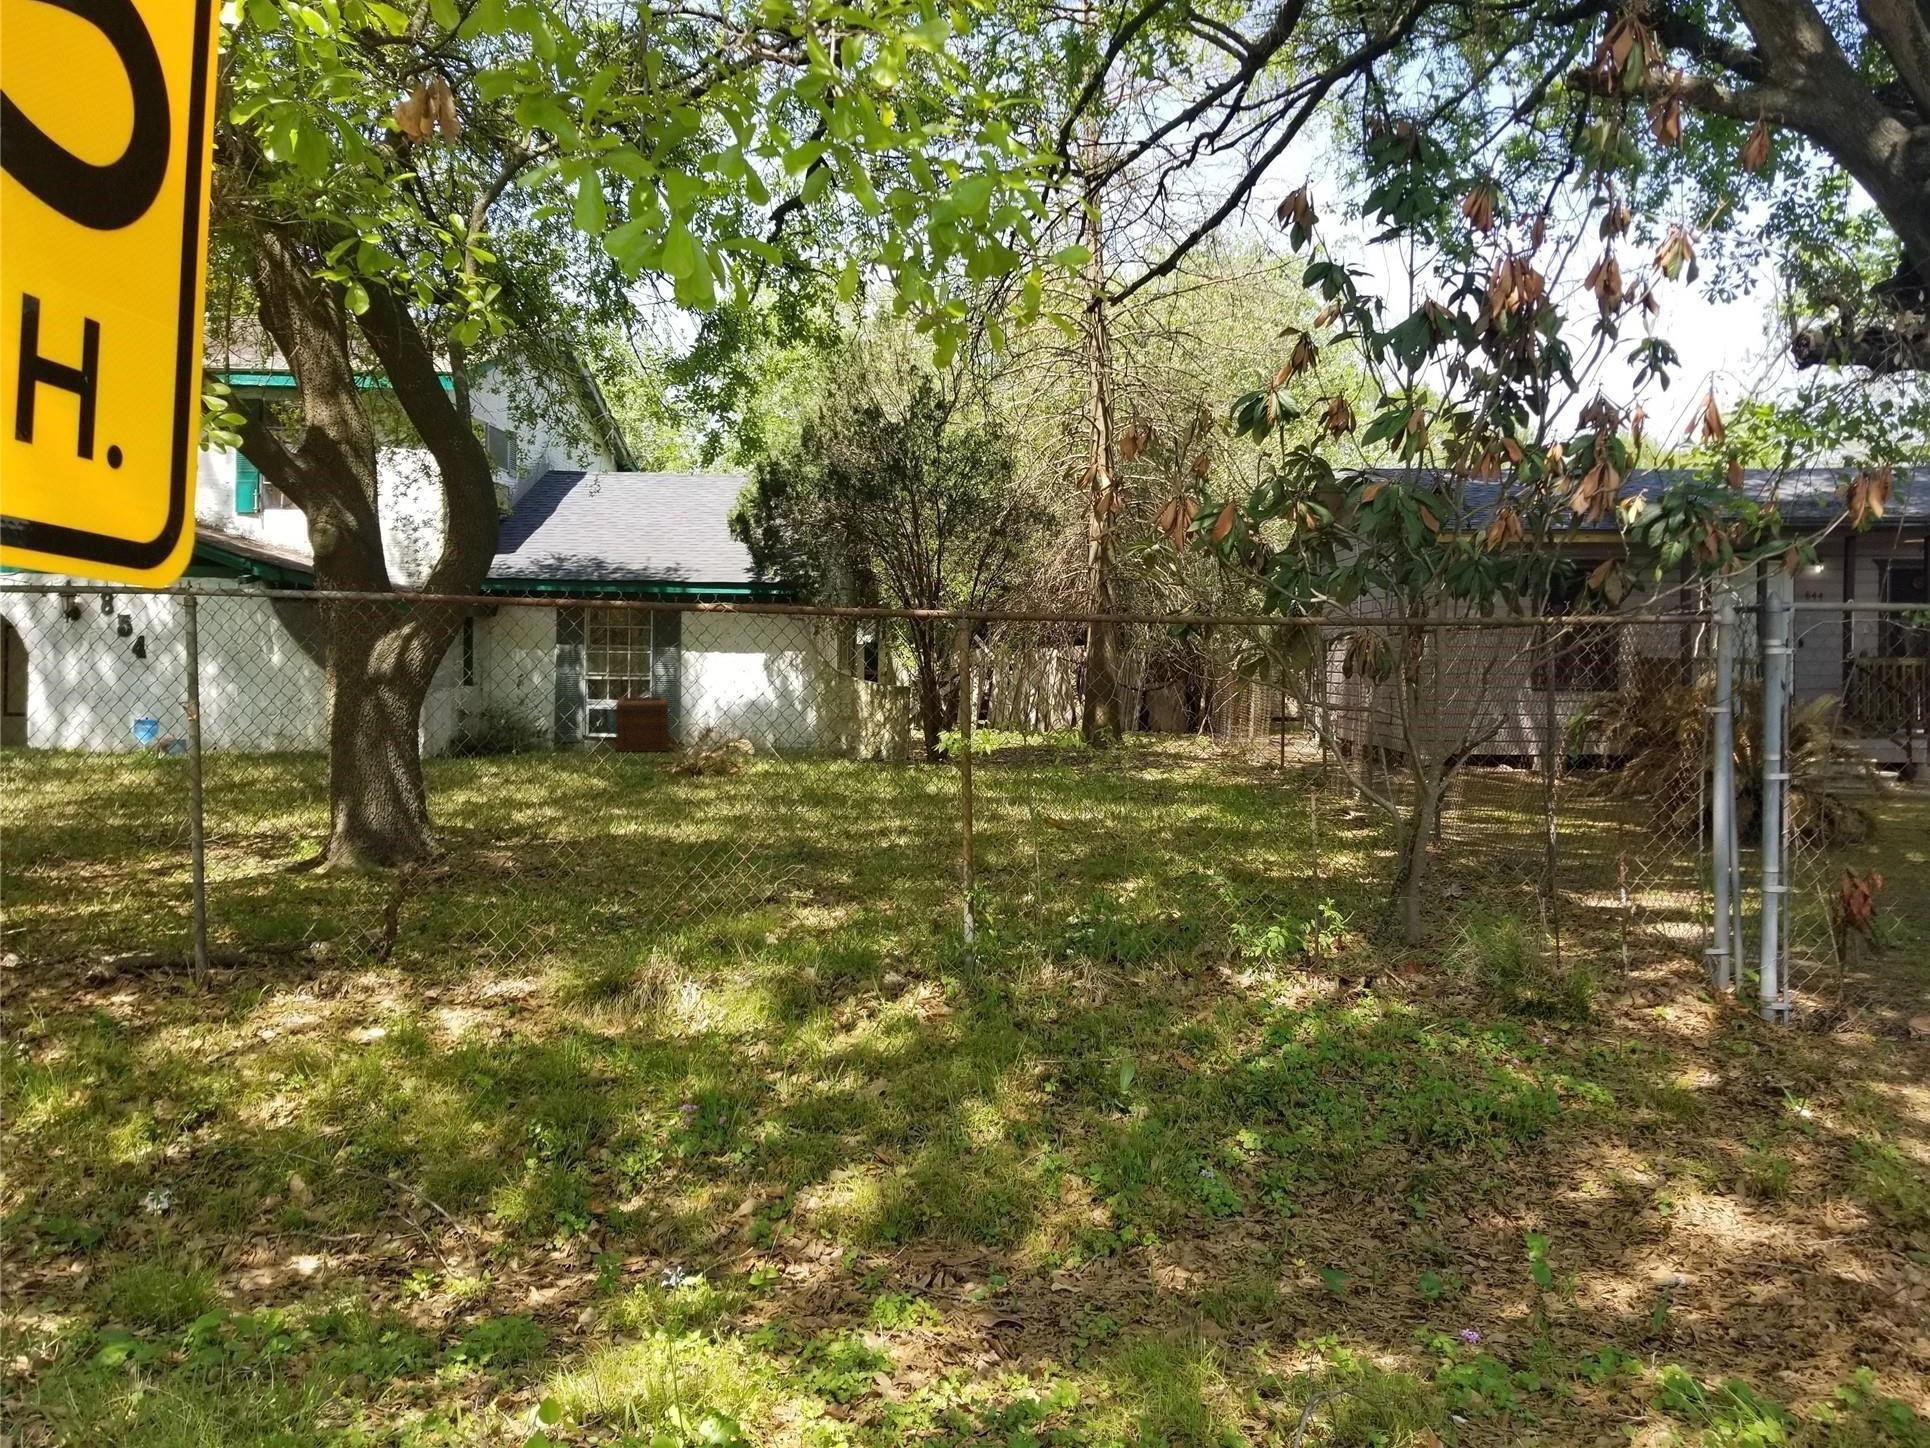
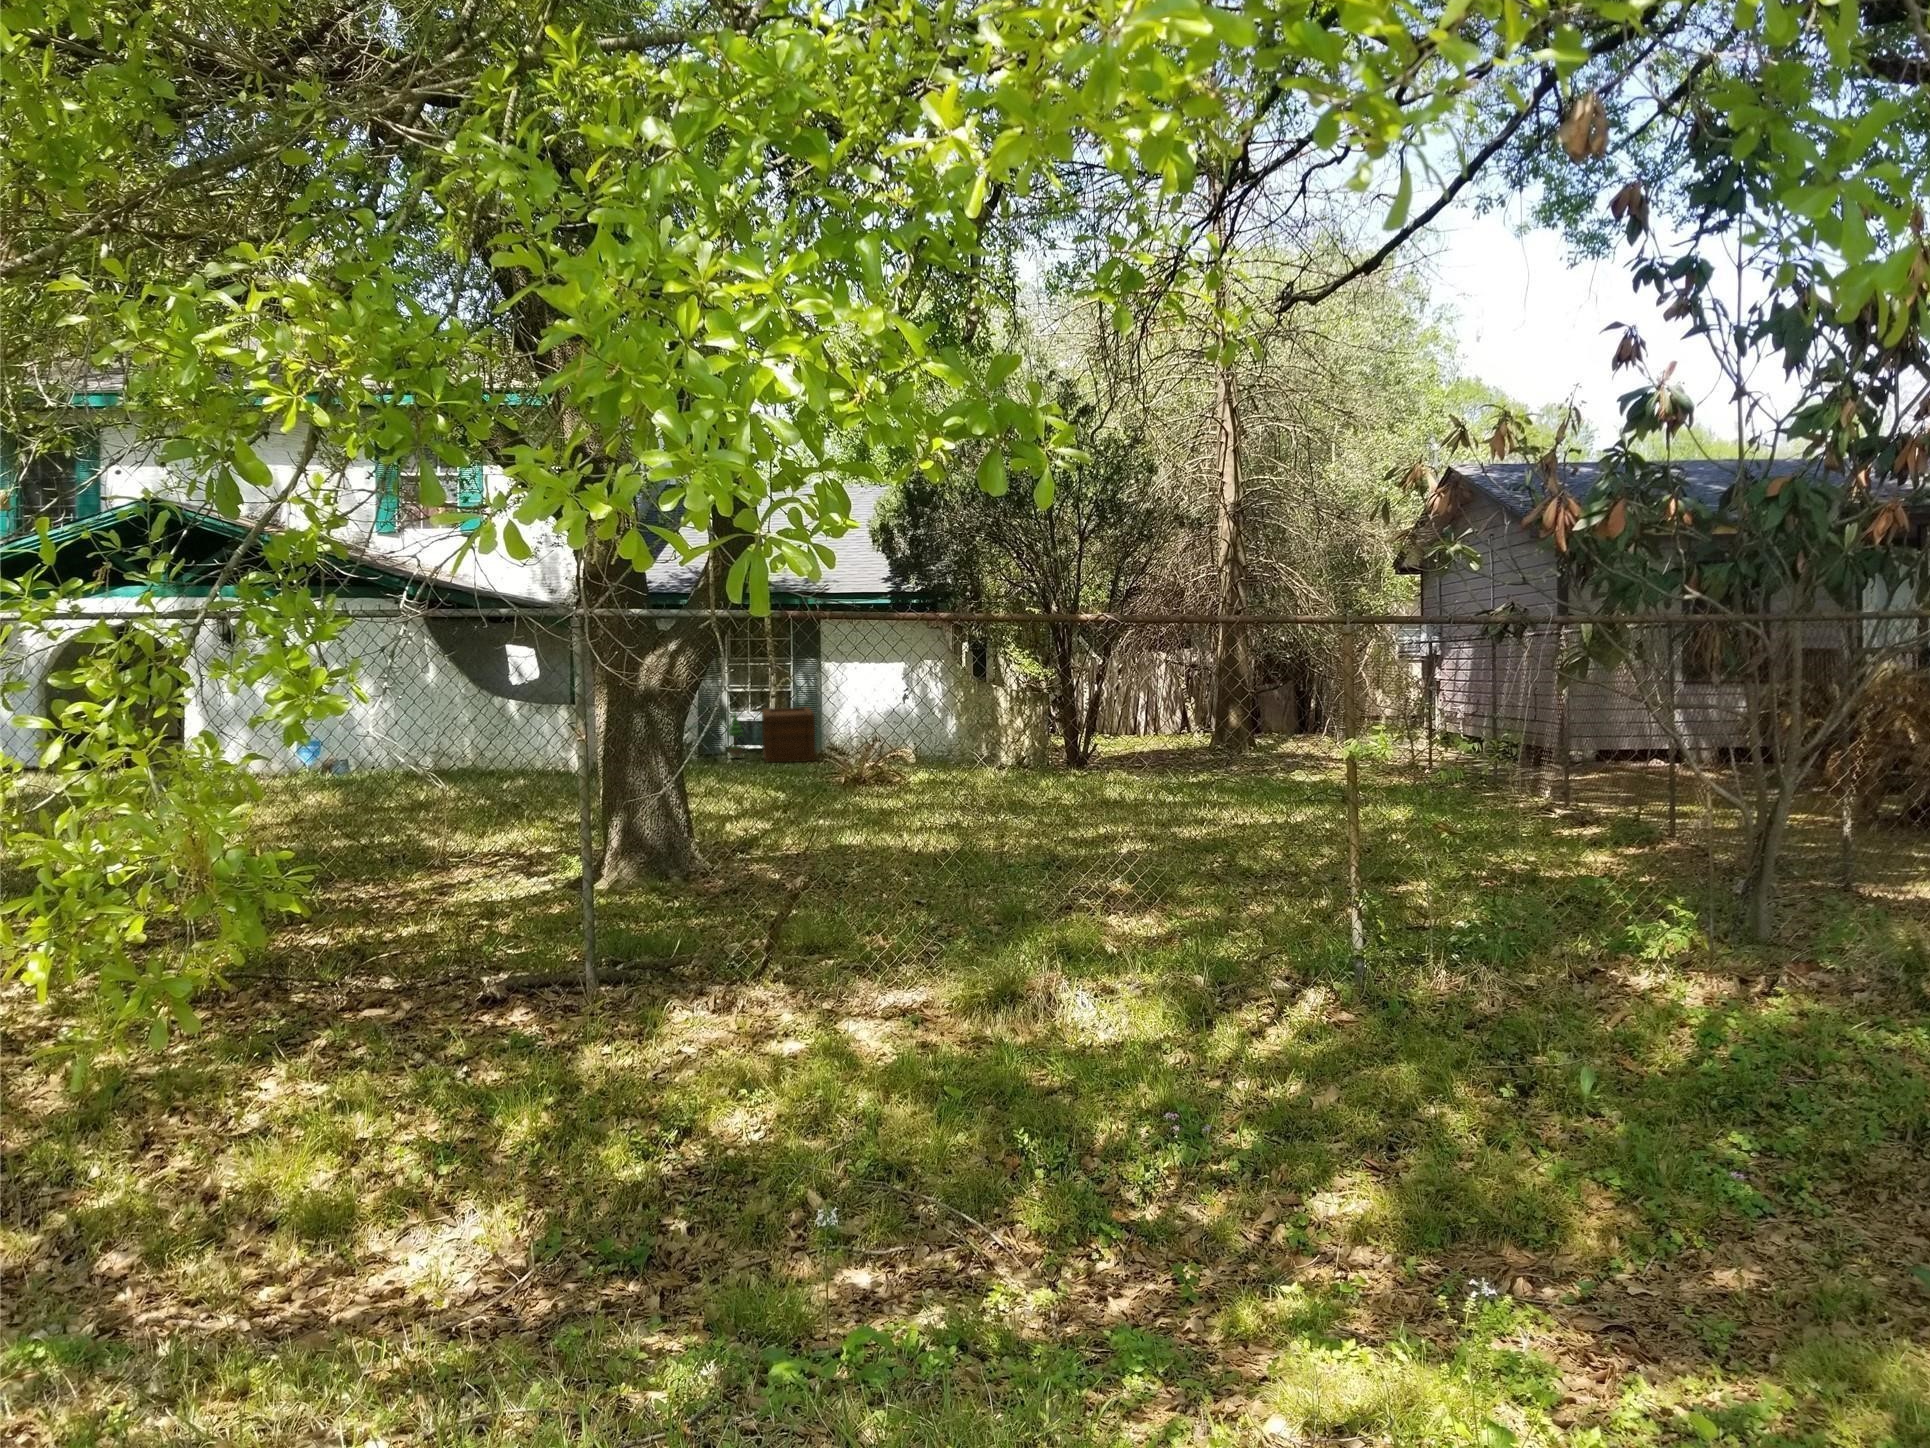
potted tree: none [581,699,599,747] -> present [729,713,742,758]

